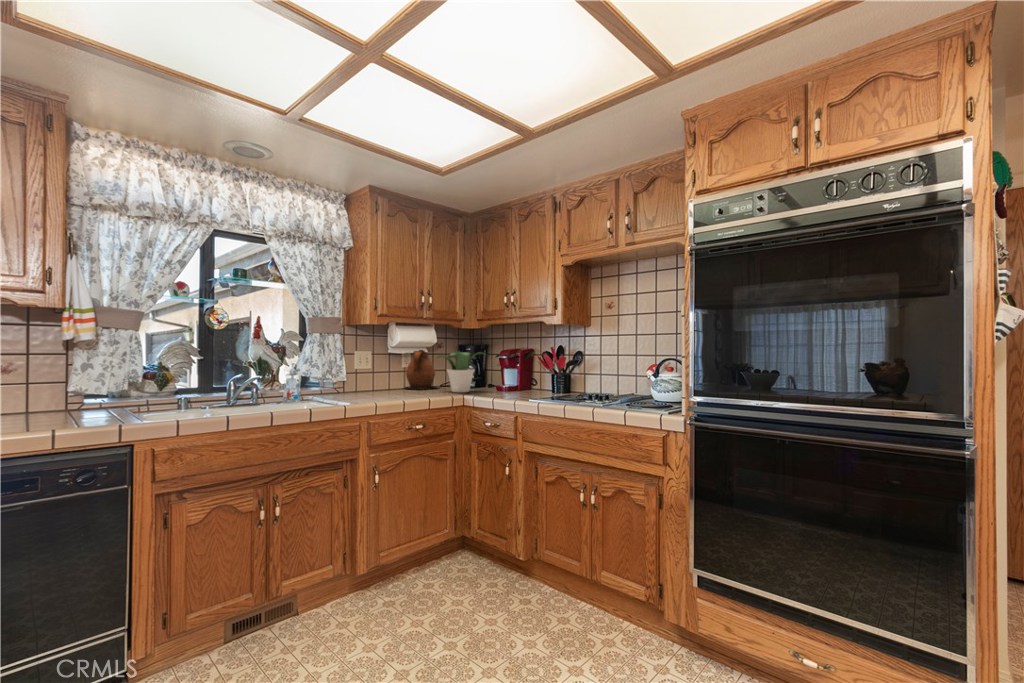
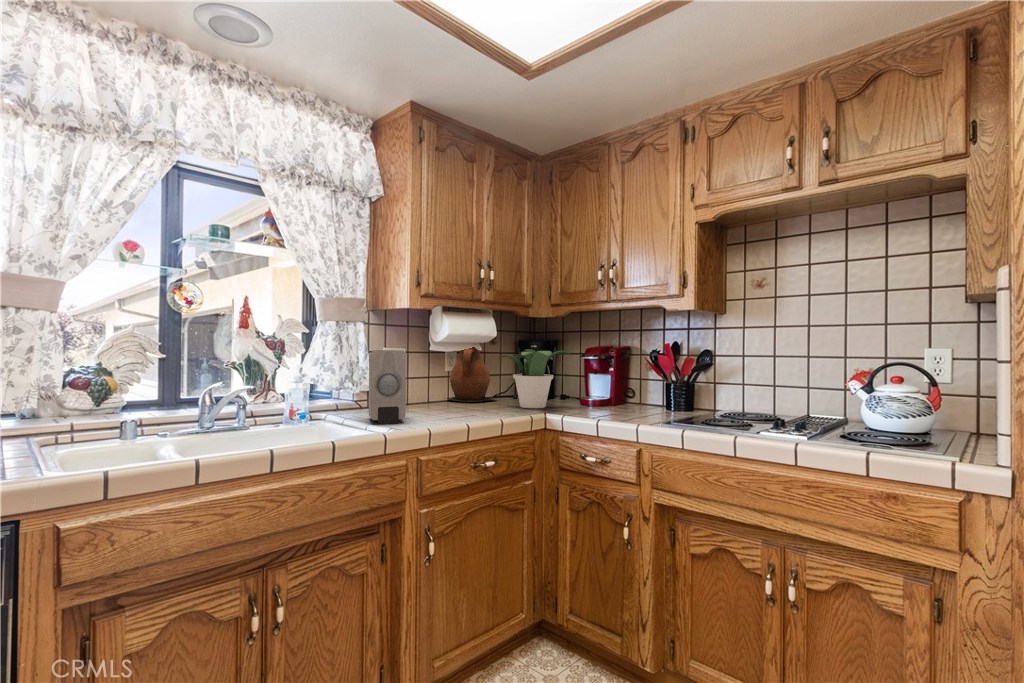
soap dispenser: none [340,353,363,401] -> present [369,350,406,424]

